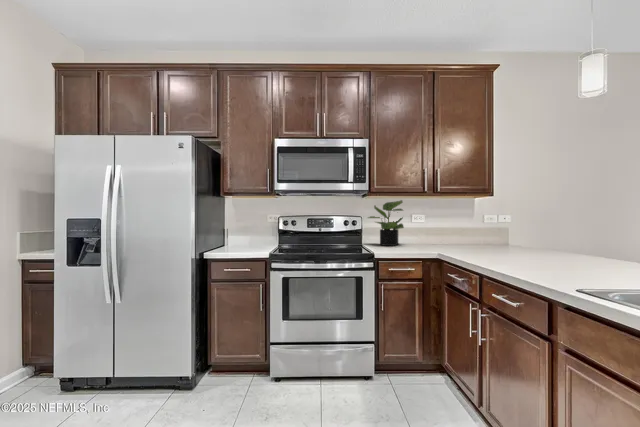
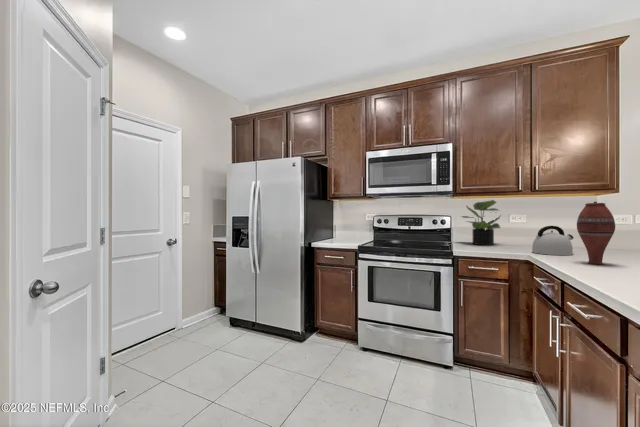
vase: none [483,204,510,258] -> present [577,202,615,264]
kettle: none [439,225,470,252] -> present [532,226,573,255]

